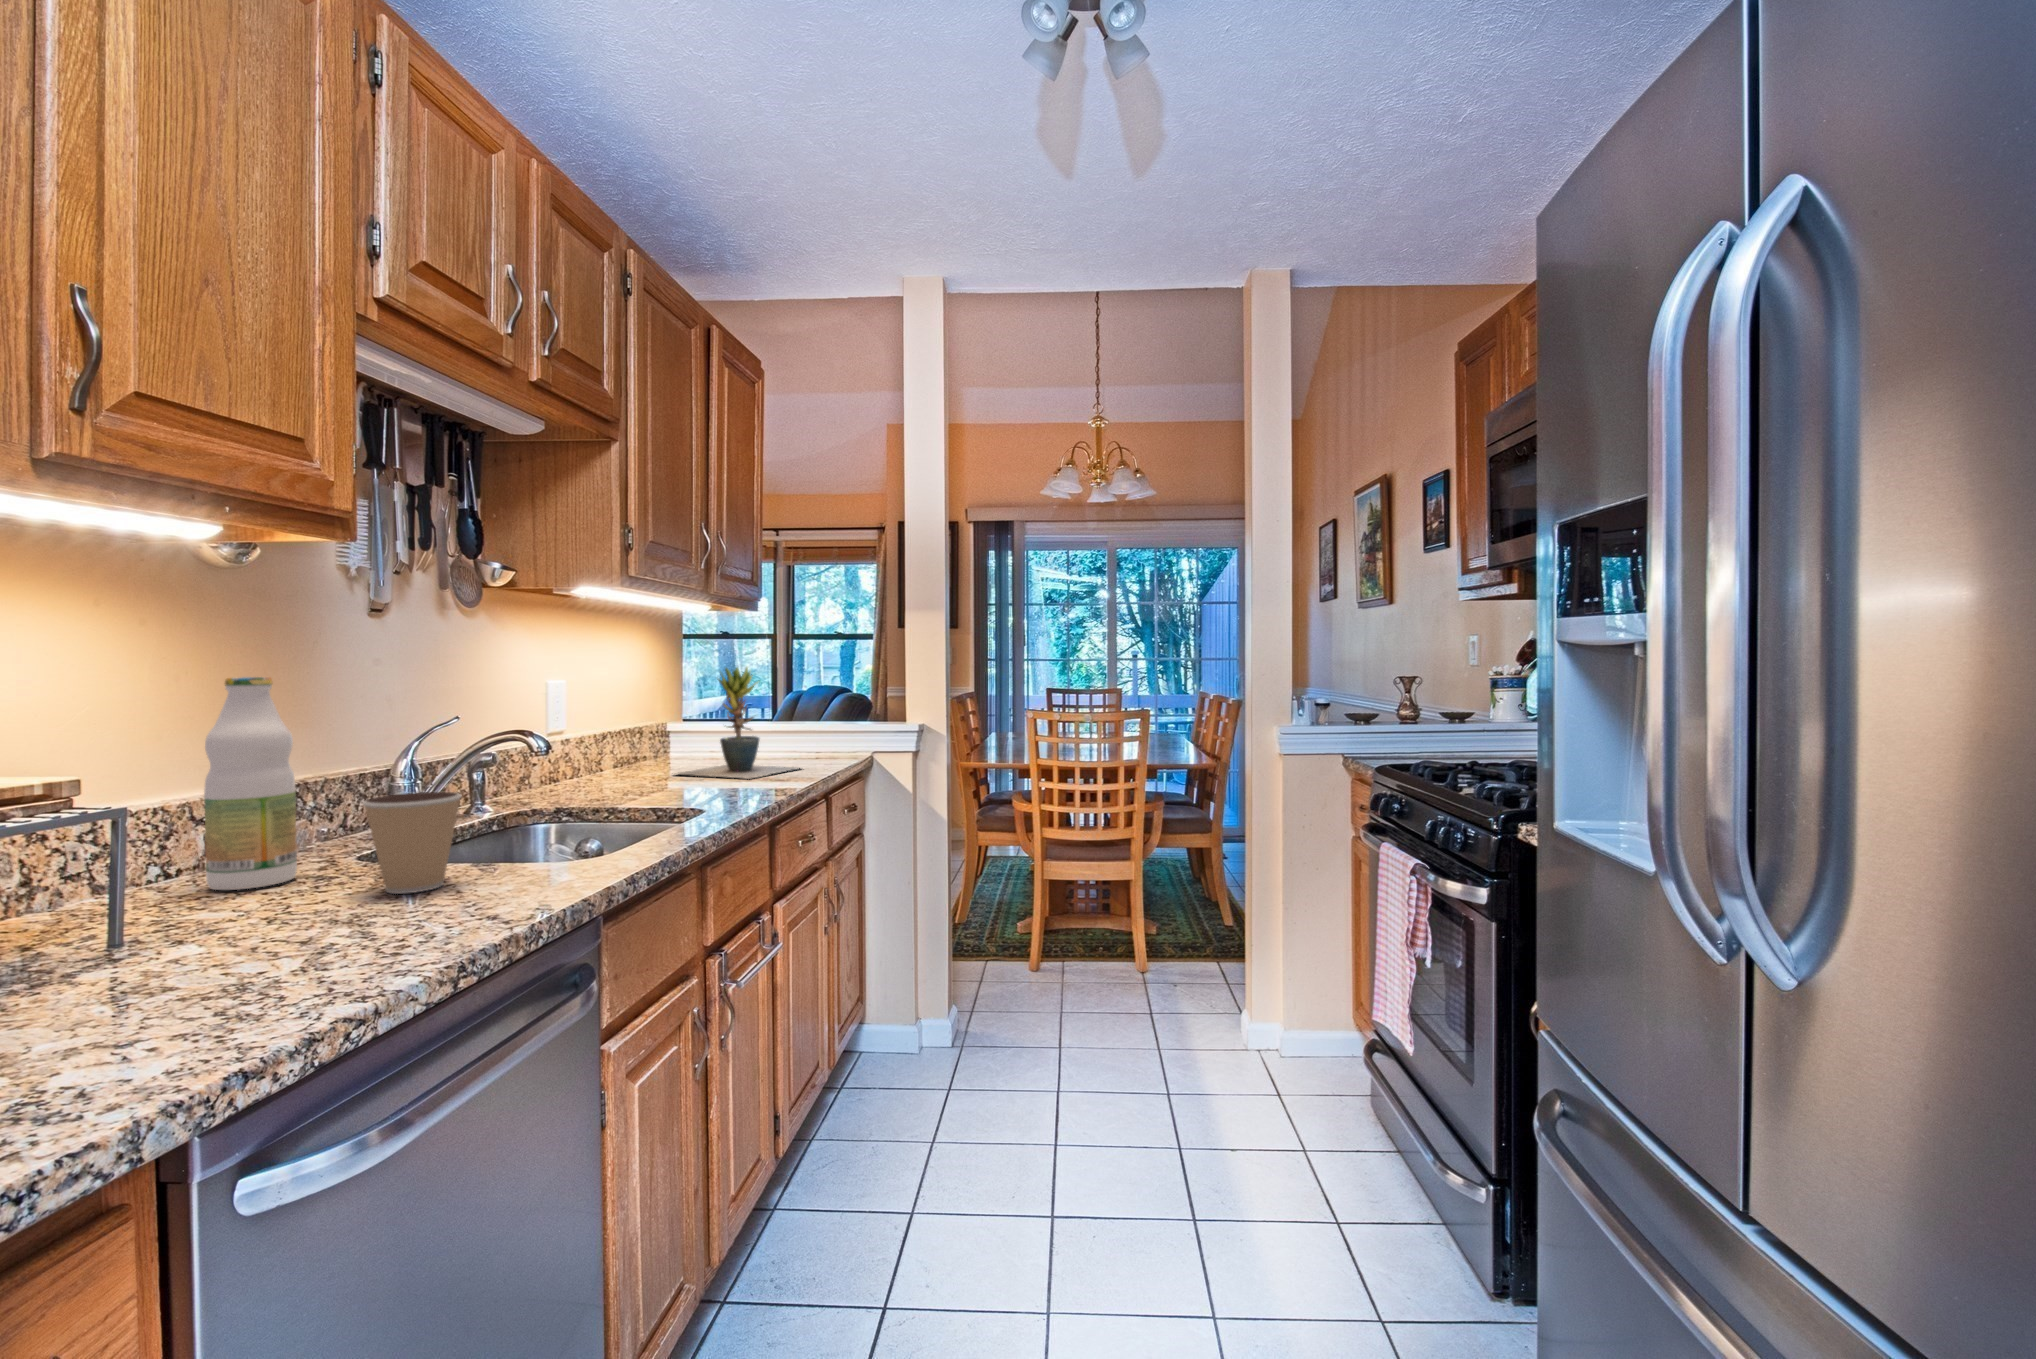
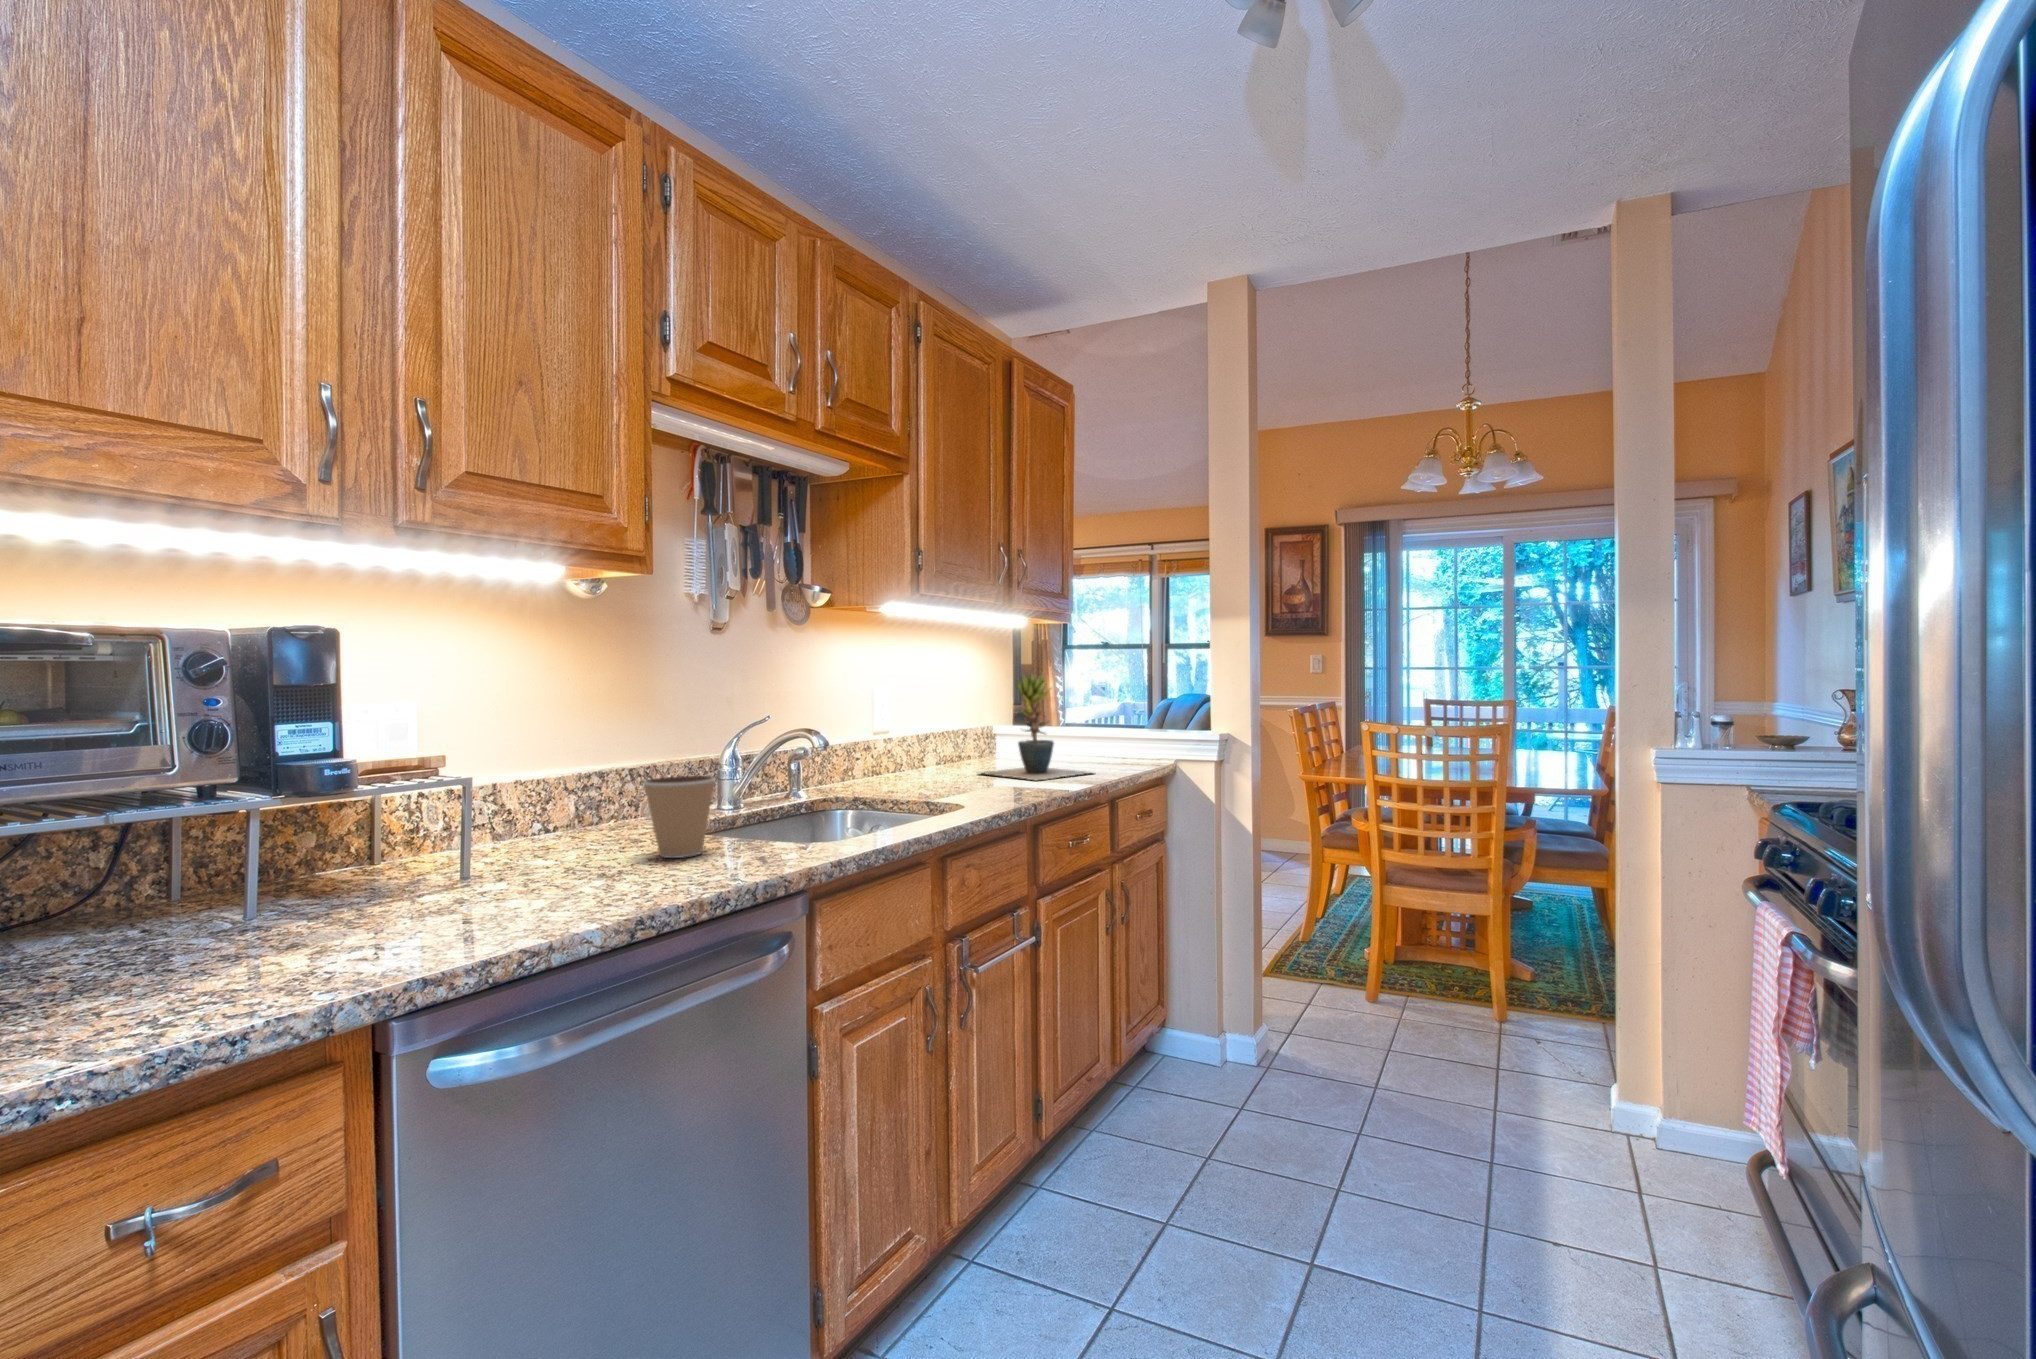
bottle: present [204,677,297,890] -> none [565,681,625,844]

